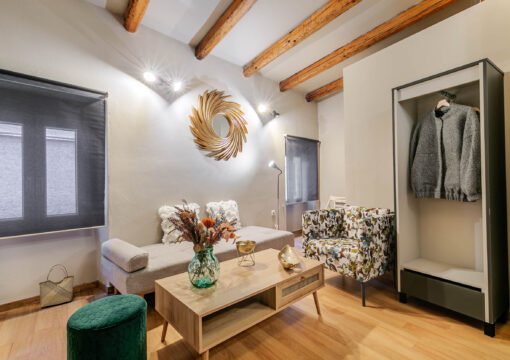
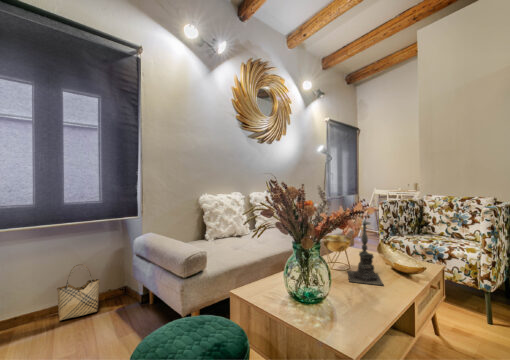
candle holder: none [239,226,267,278] -> present [347,220,383,285]

